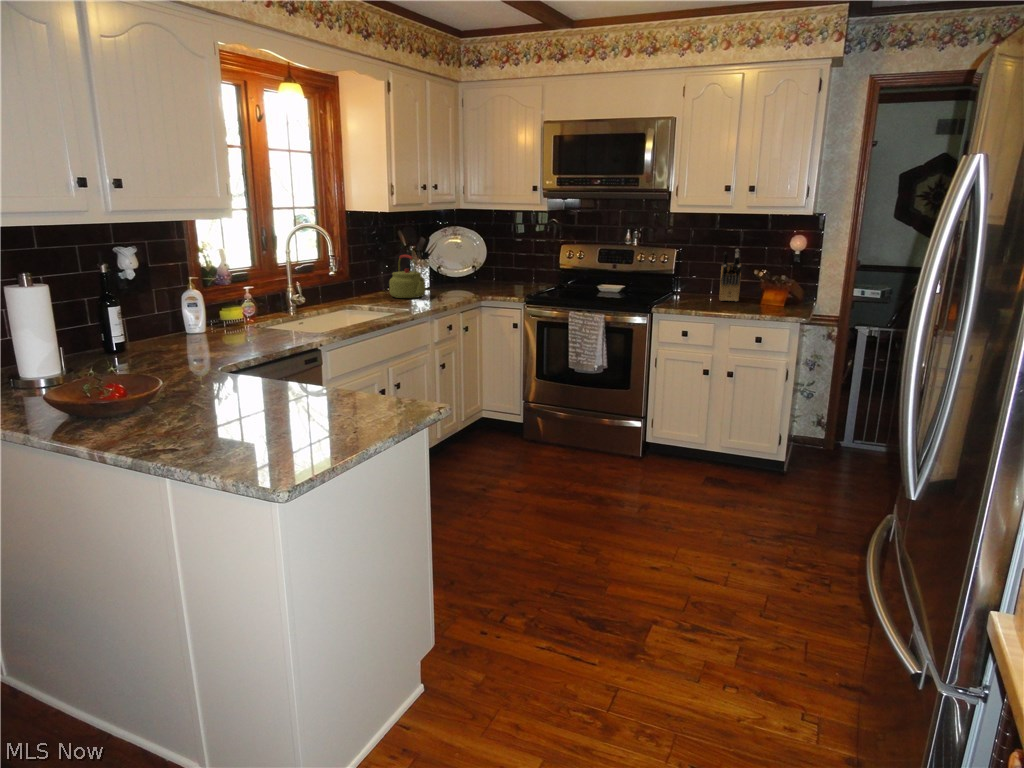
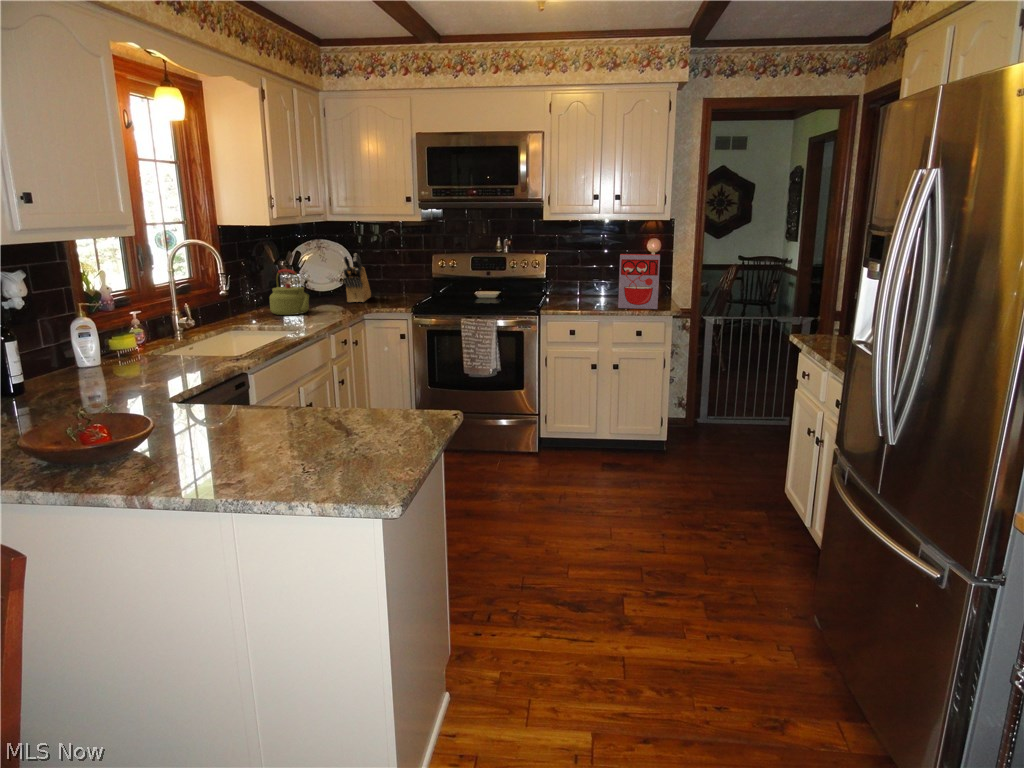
knife block: present [719,249,741,301] -> present [343,254,371,302]
cereal box: none [740,250,793,313] -> present [618,254,660,309]

